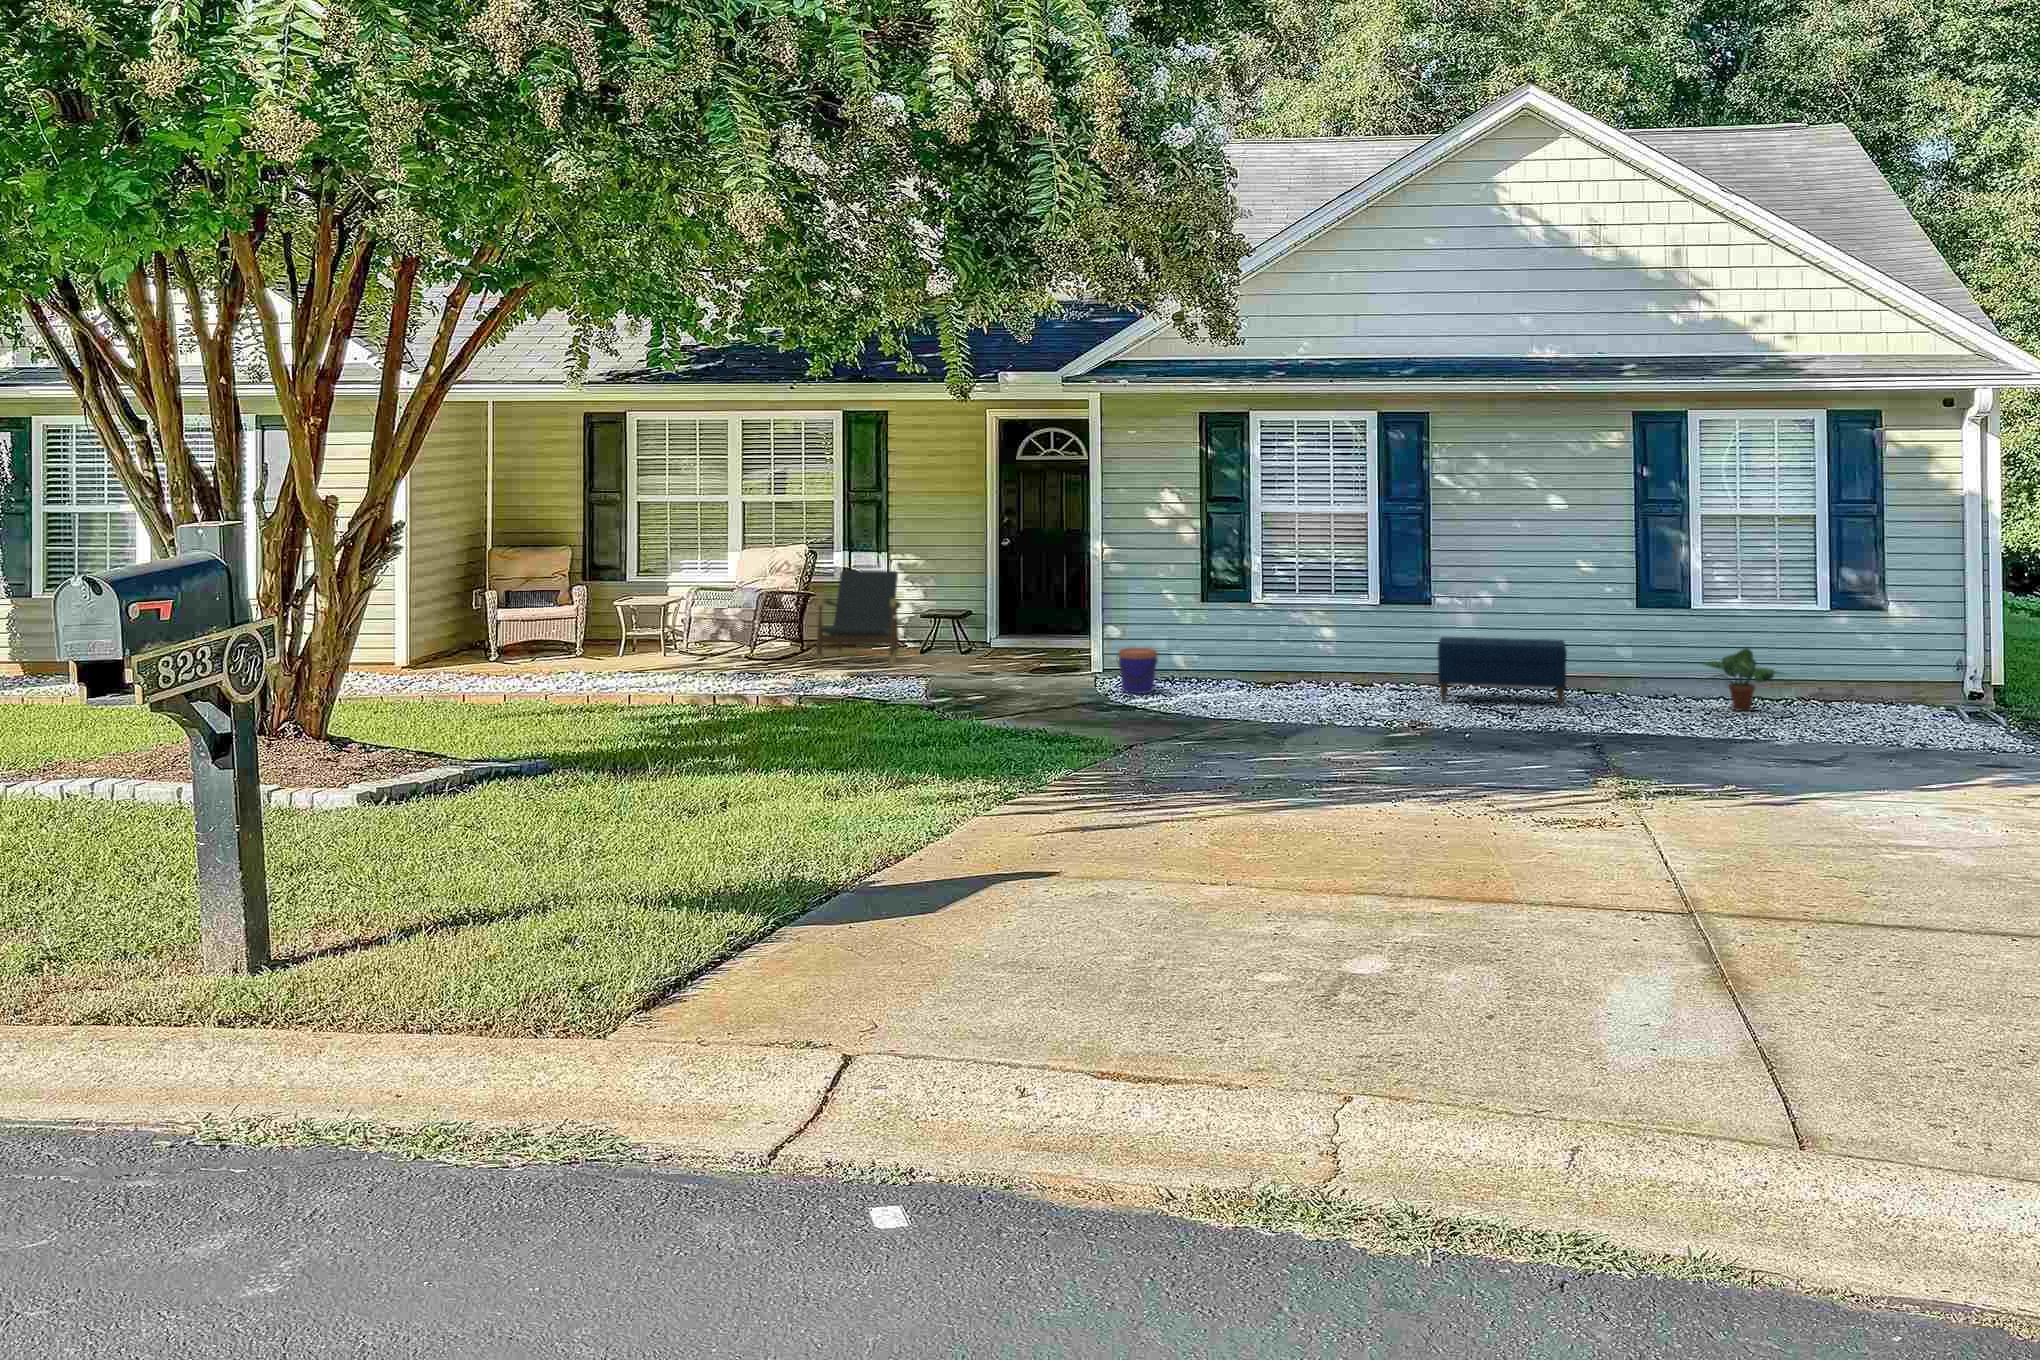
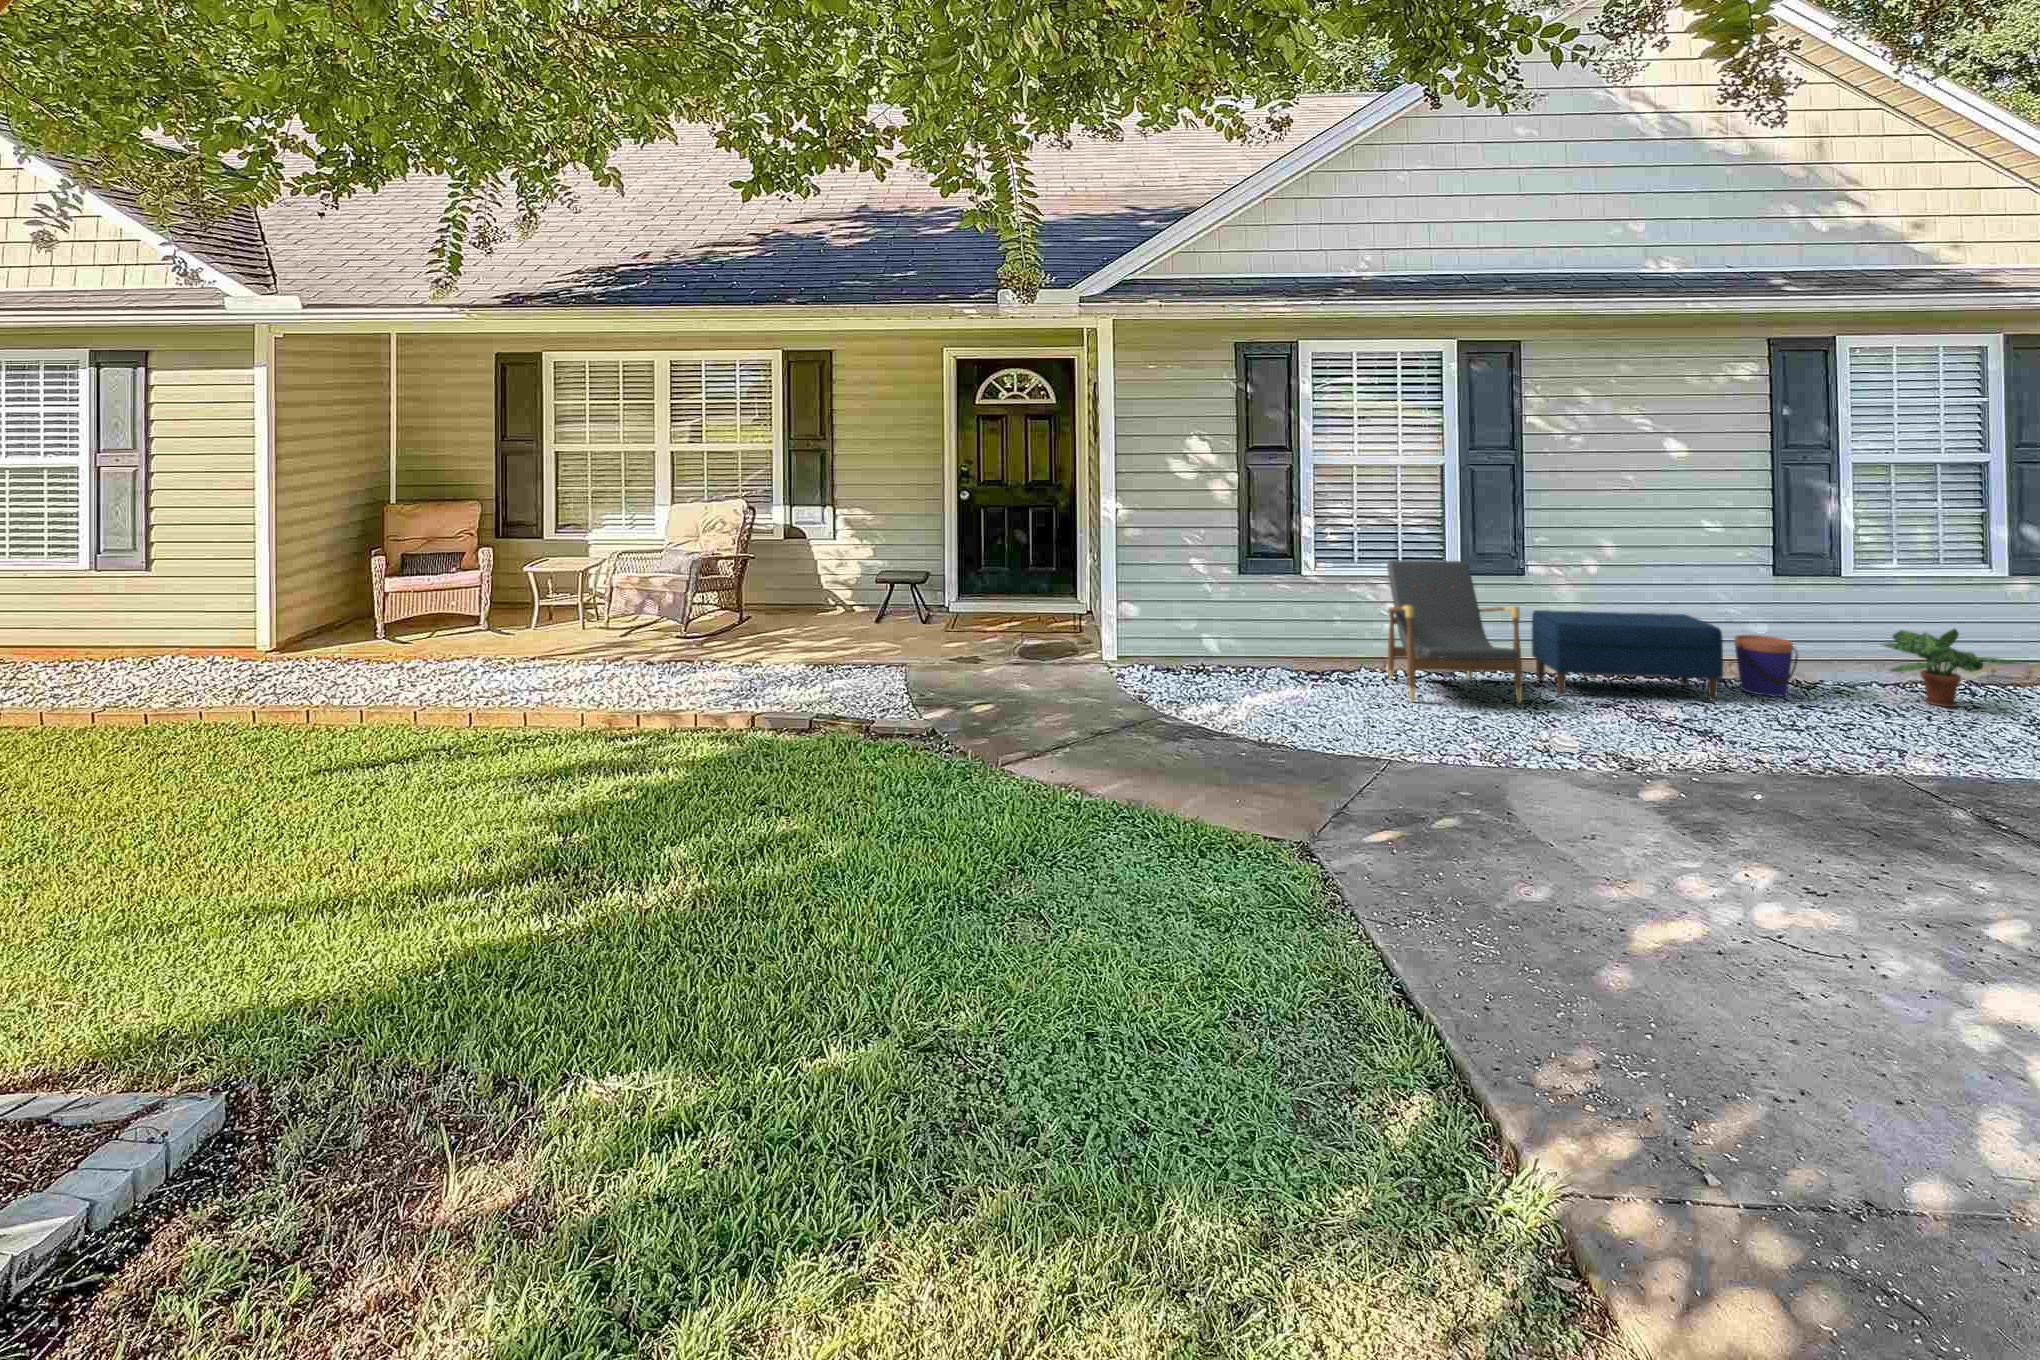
lounge chair: present [817,570,901,665] -> present [1387,560,1522,703]
bucket: present [1118,648,1158,694] -> present [1734,635,1798,697]

